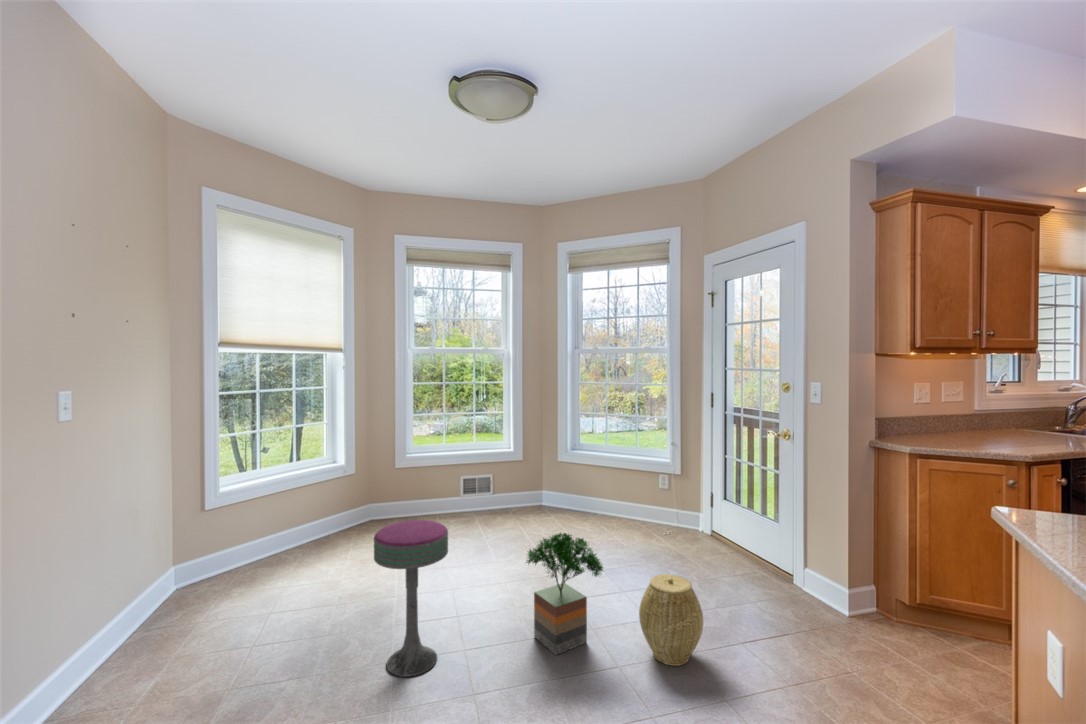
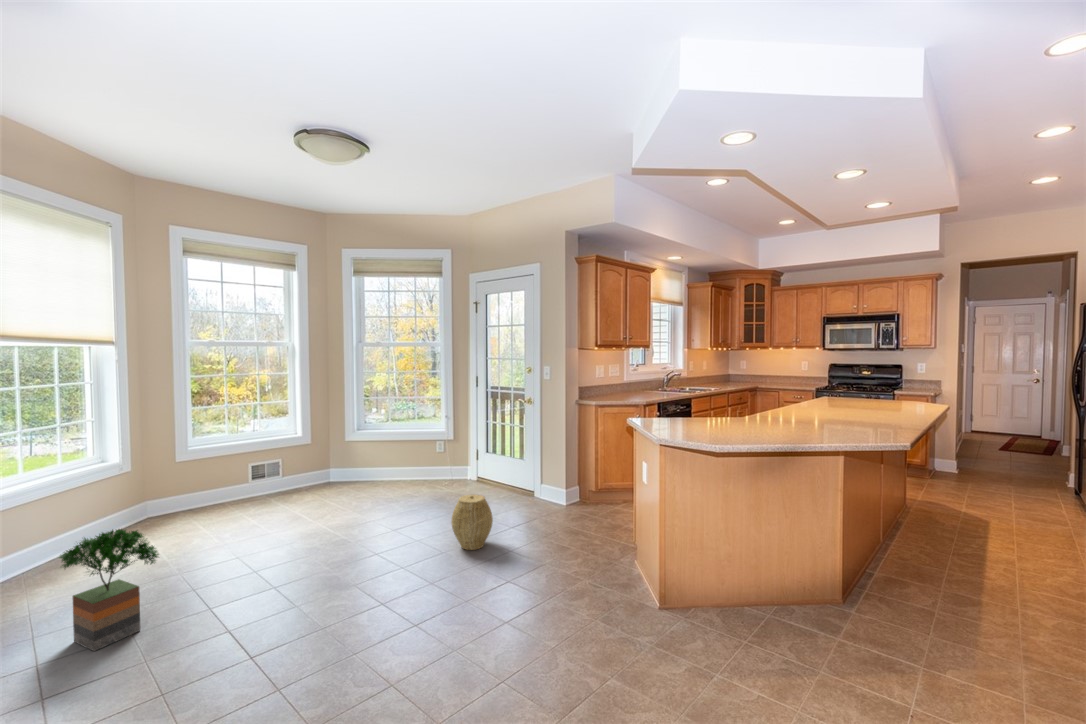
bar stool: present [374,520,448,677] -> none [248,482,313,602]
potted tree: present [526,533,603,655] -> present [59,529,159,651]

